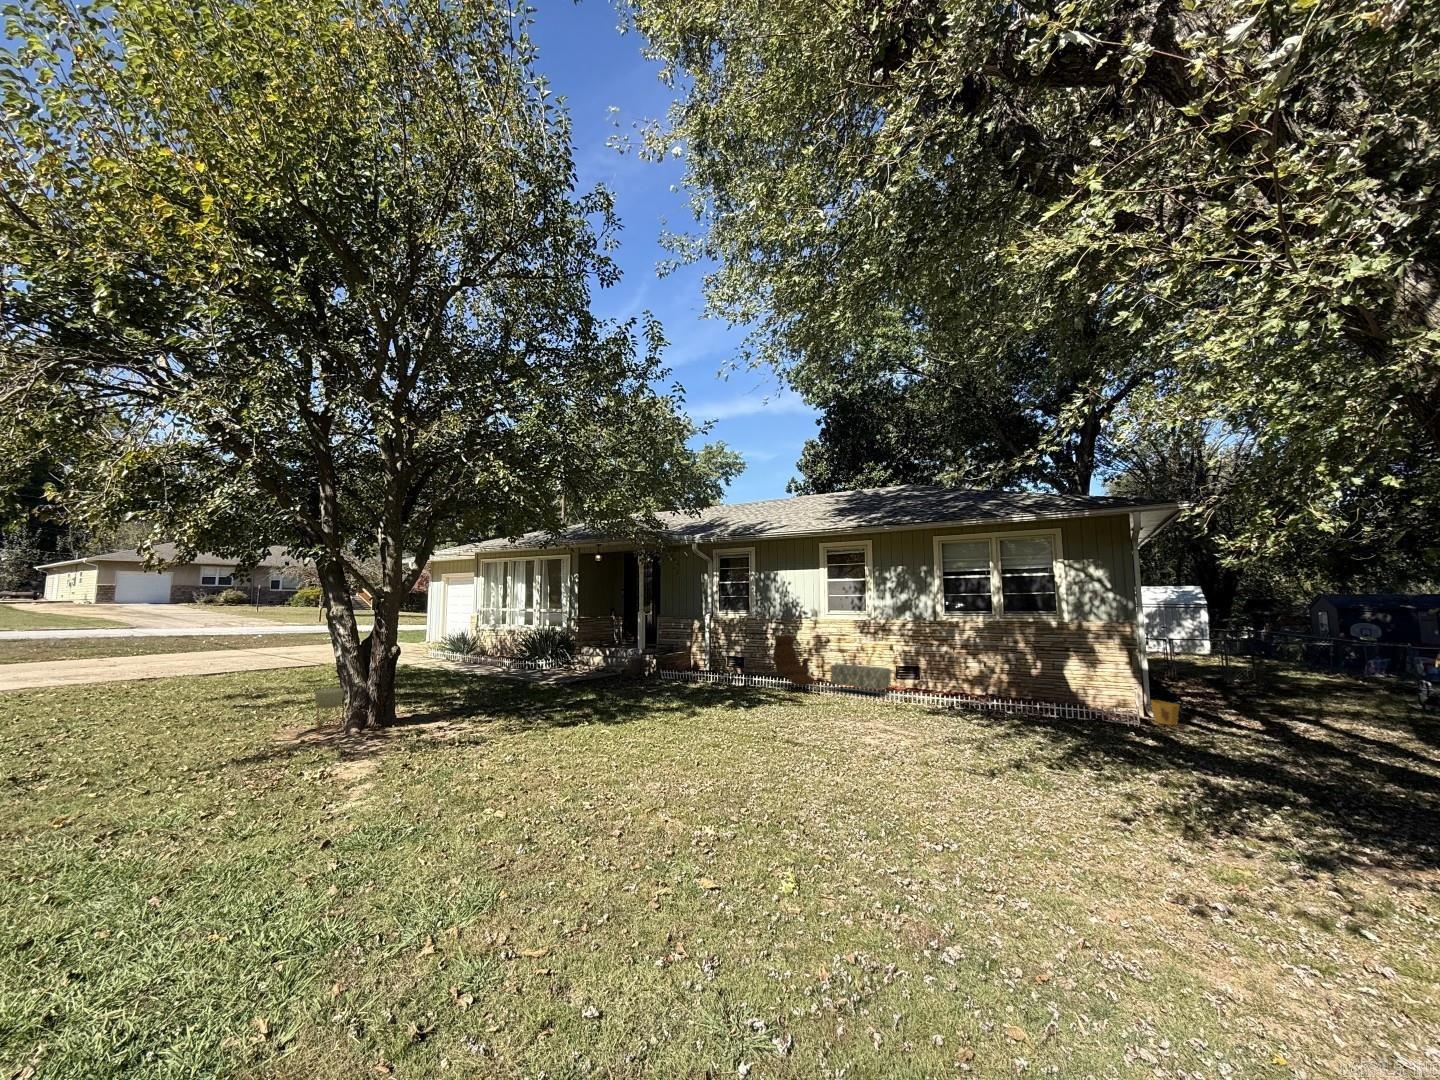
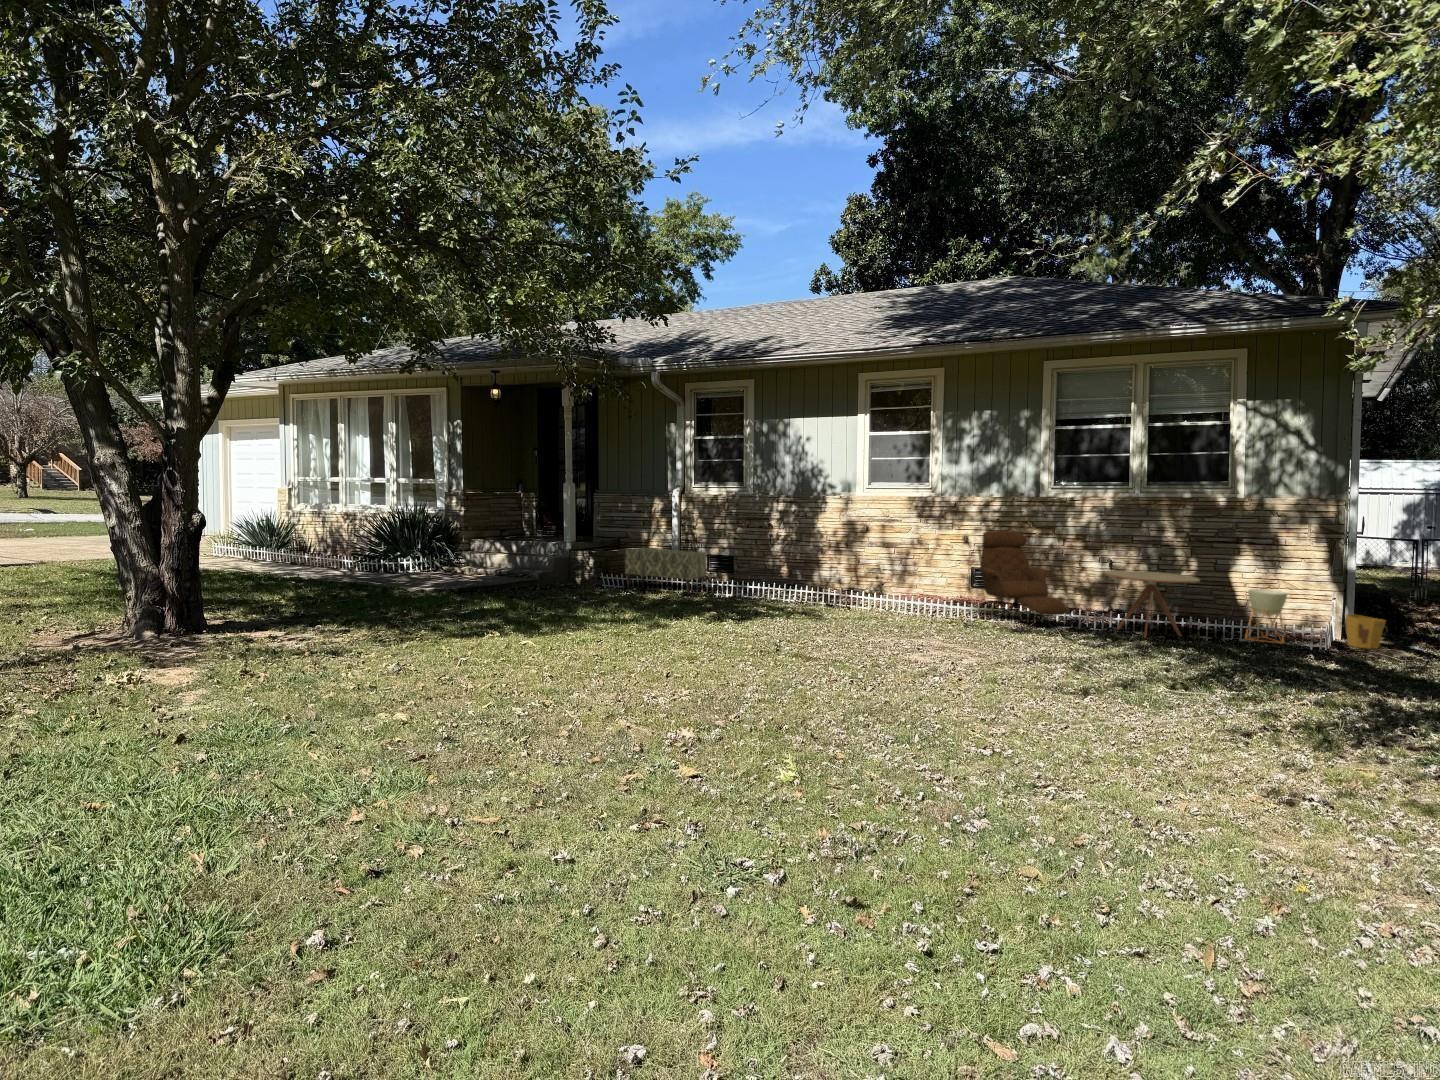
lounge chair: present [772,635,814,692] -> present [979,530,1068,628]
bench: present [831,664,891,698] -> present [625,548,706,590]
round table: none [984,670,1049,717] -> present [1106,571,1200,637]
planter: present [315,688,344,731] -> present [1245,589,1287,644]

